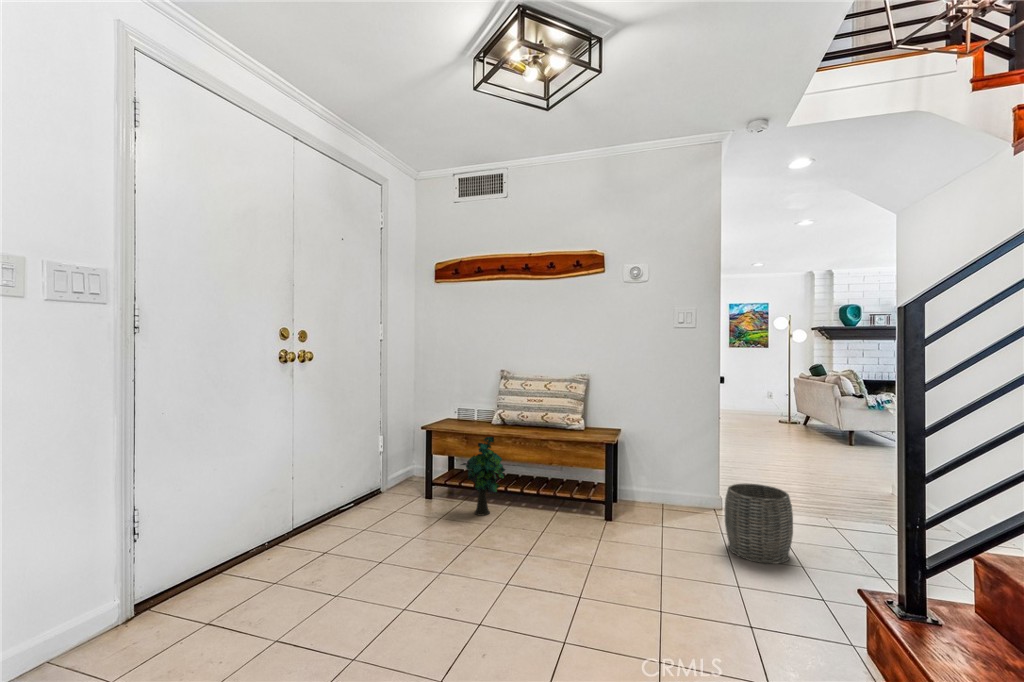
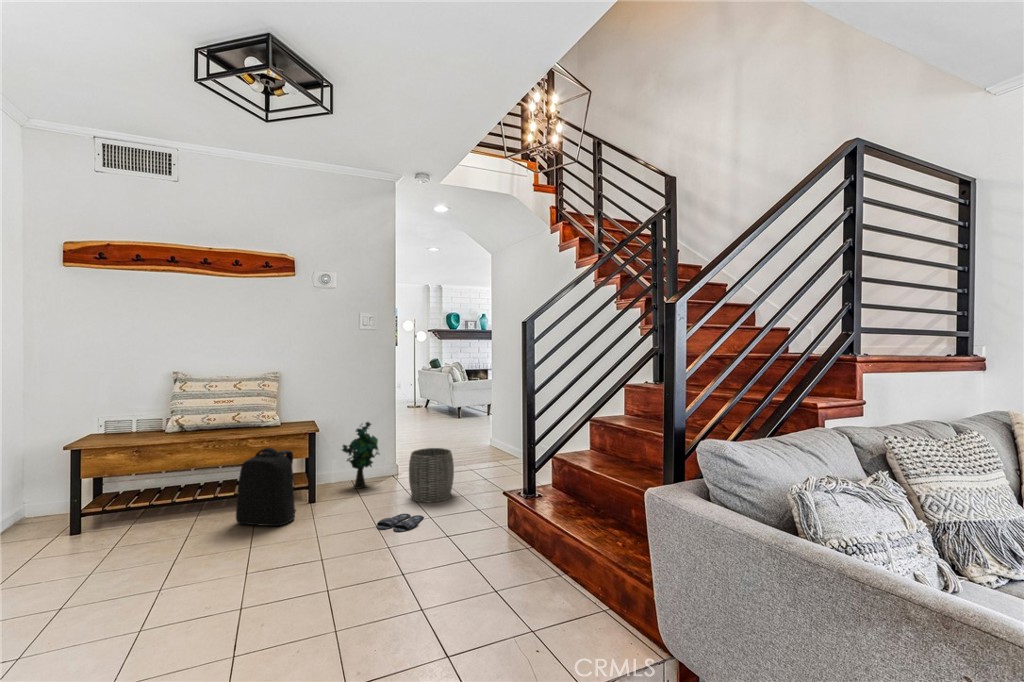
decorative plant: present [461,437,505,515] -> present [342,422,379,489]
backpack: none [530,453,591,541] -> present [236,448,296,526]
slippers: none [663,567,731,597] -> present [377,514,424,532]

